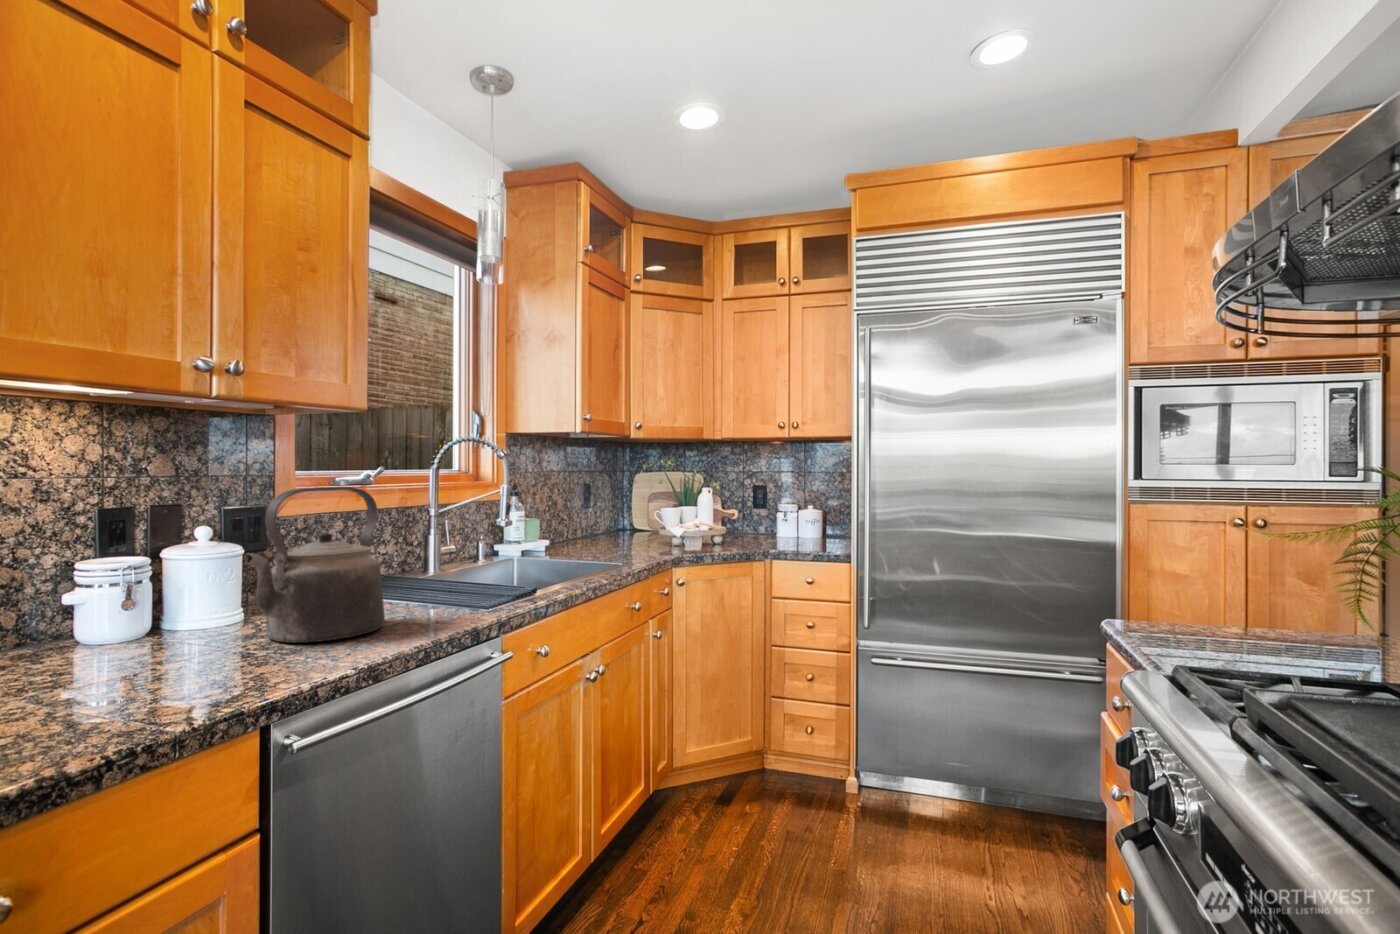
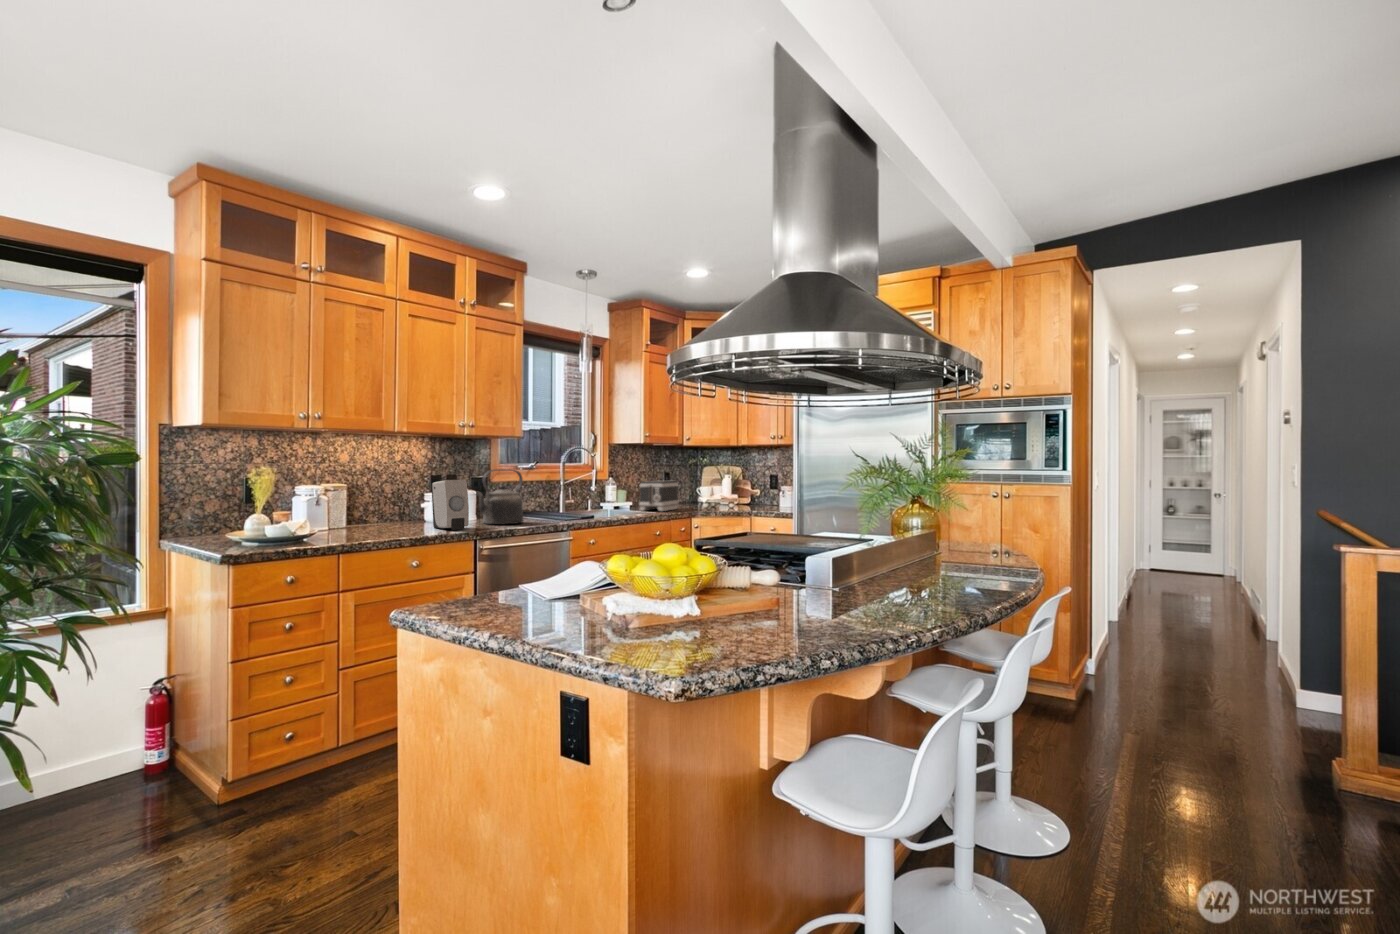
toaster: none [583,500,643,559] -> present [639,481,678,511]
soap dispenser: none [83,524,226,697] -> present [431,480,469,530]

